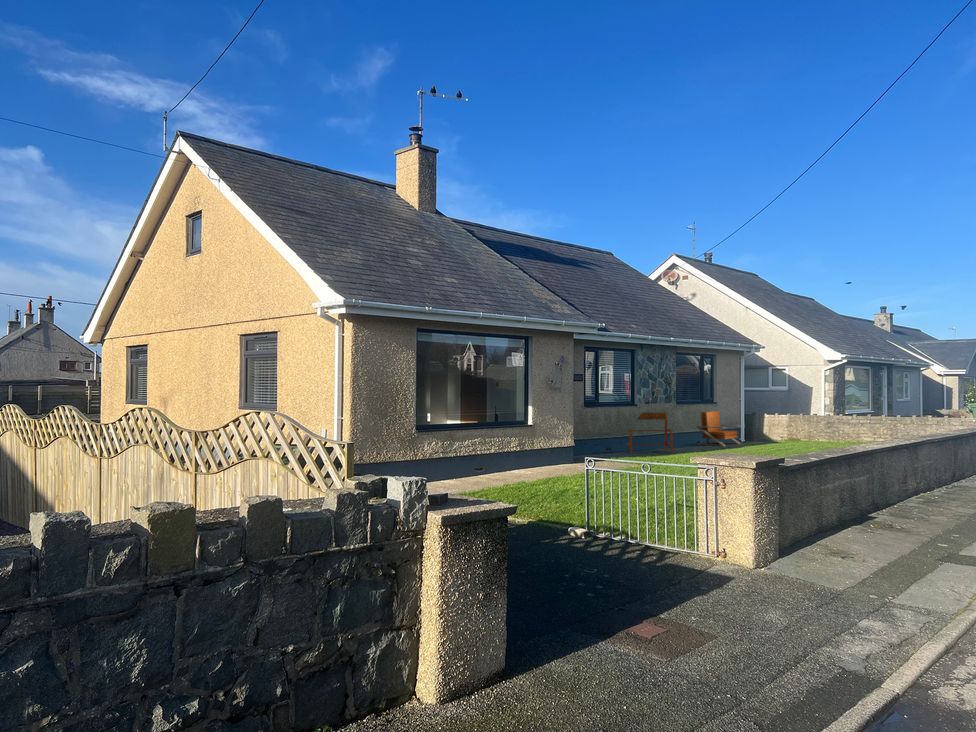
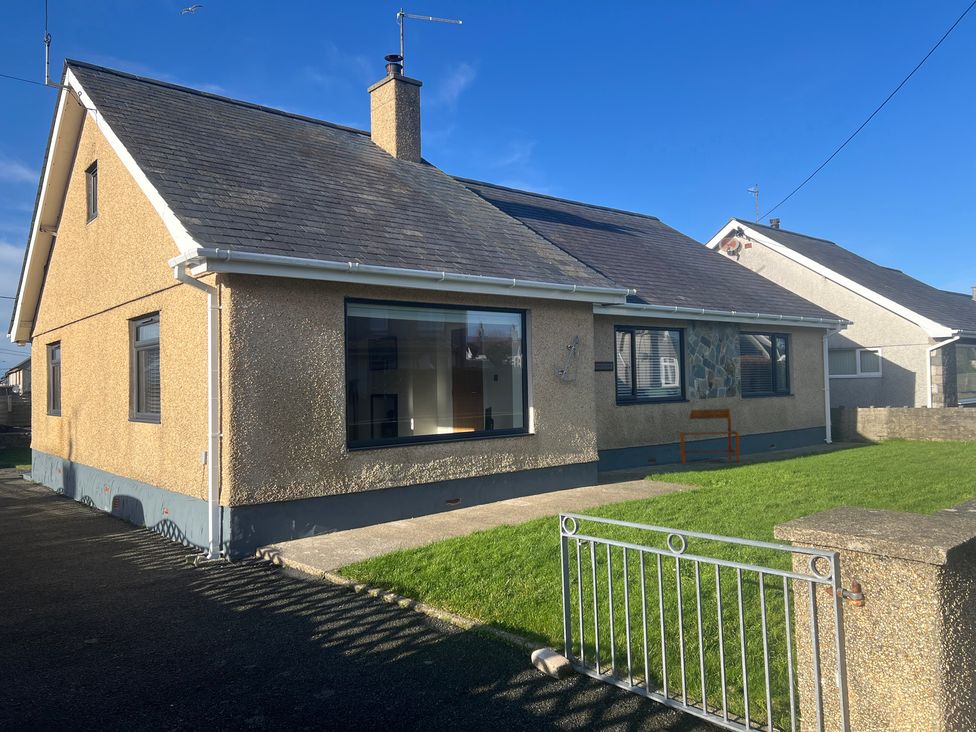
lounge chair: present [696,411,740,446] -> none [770,405,829,451]

